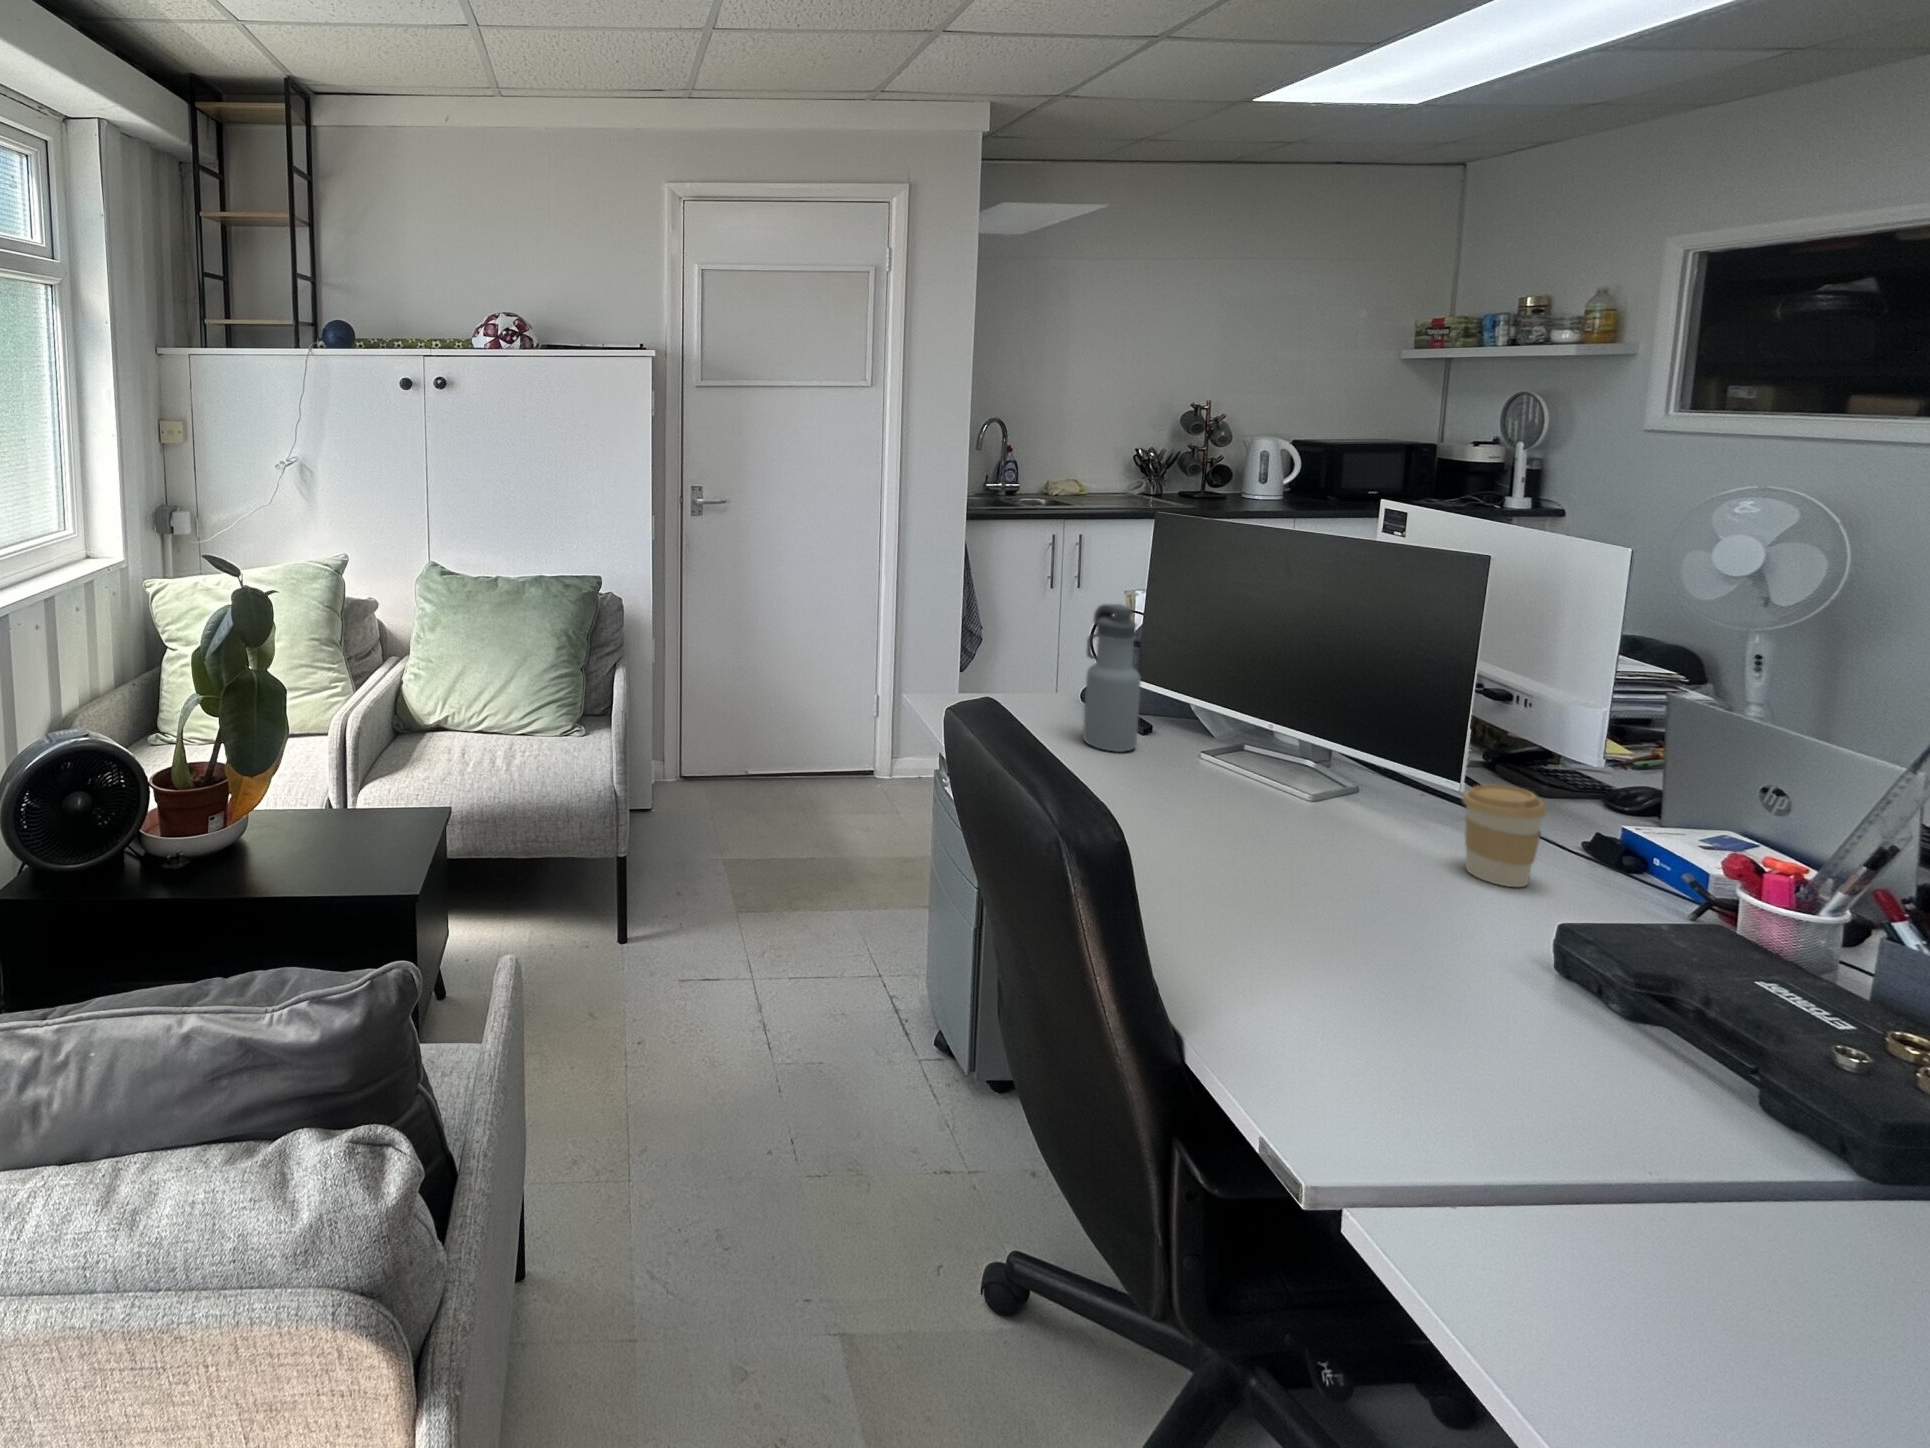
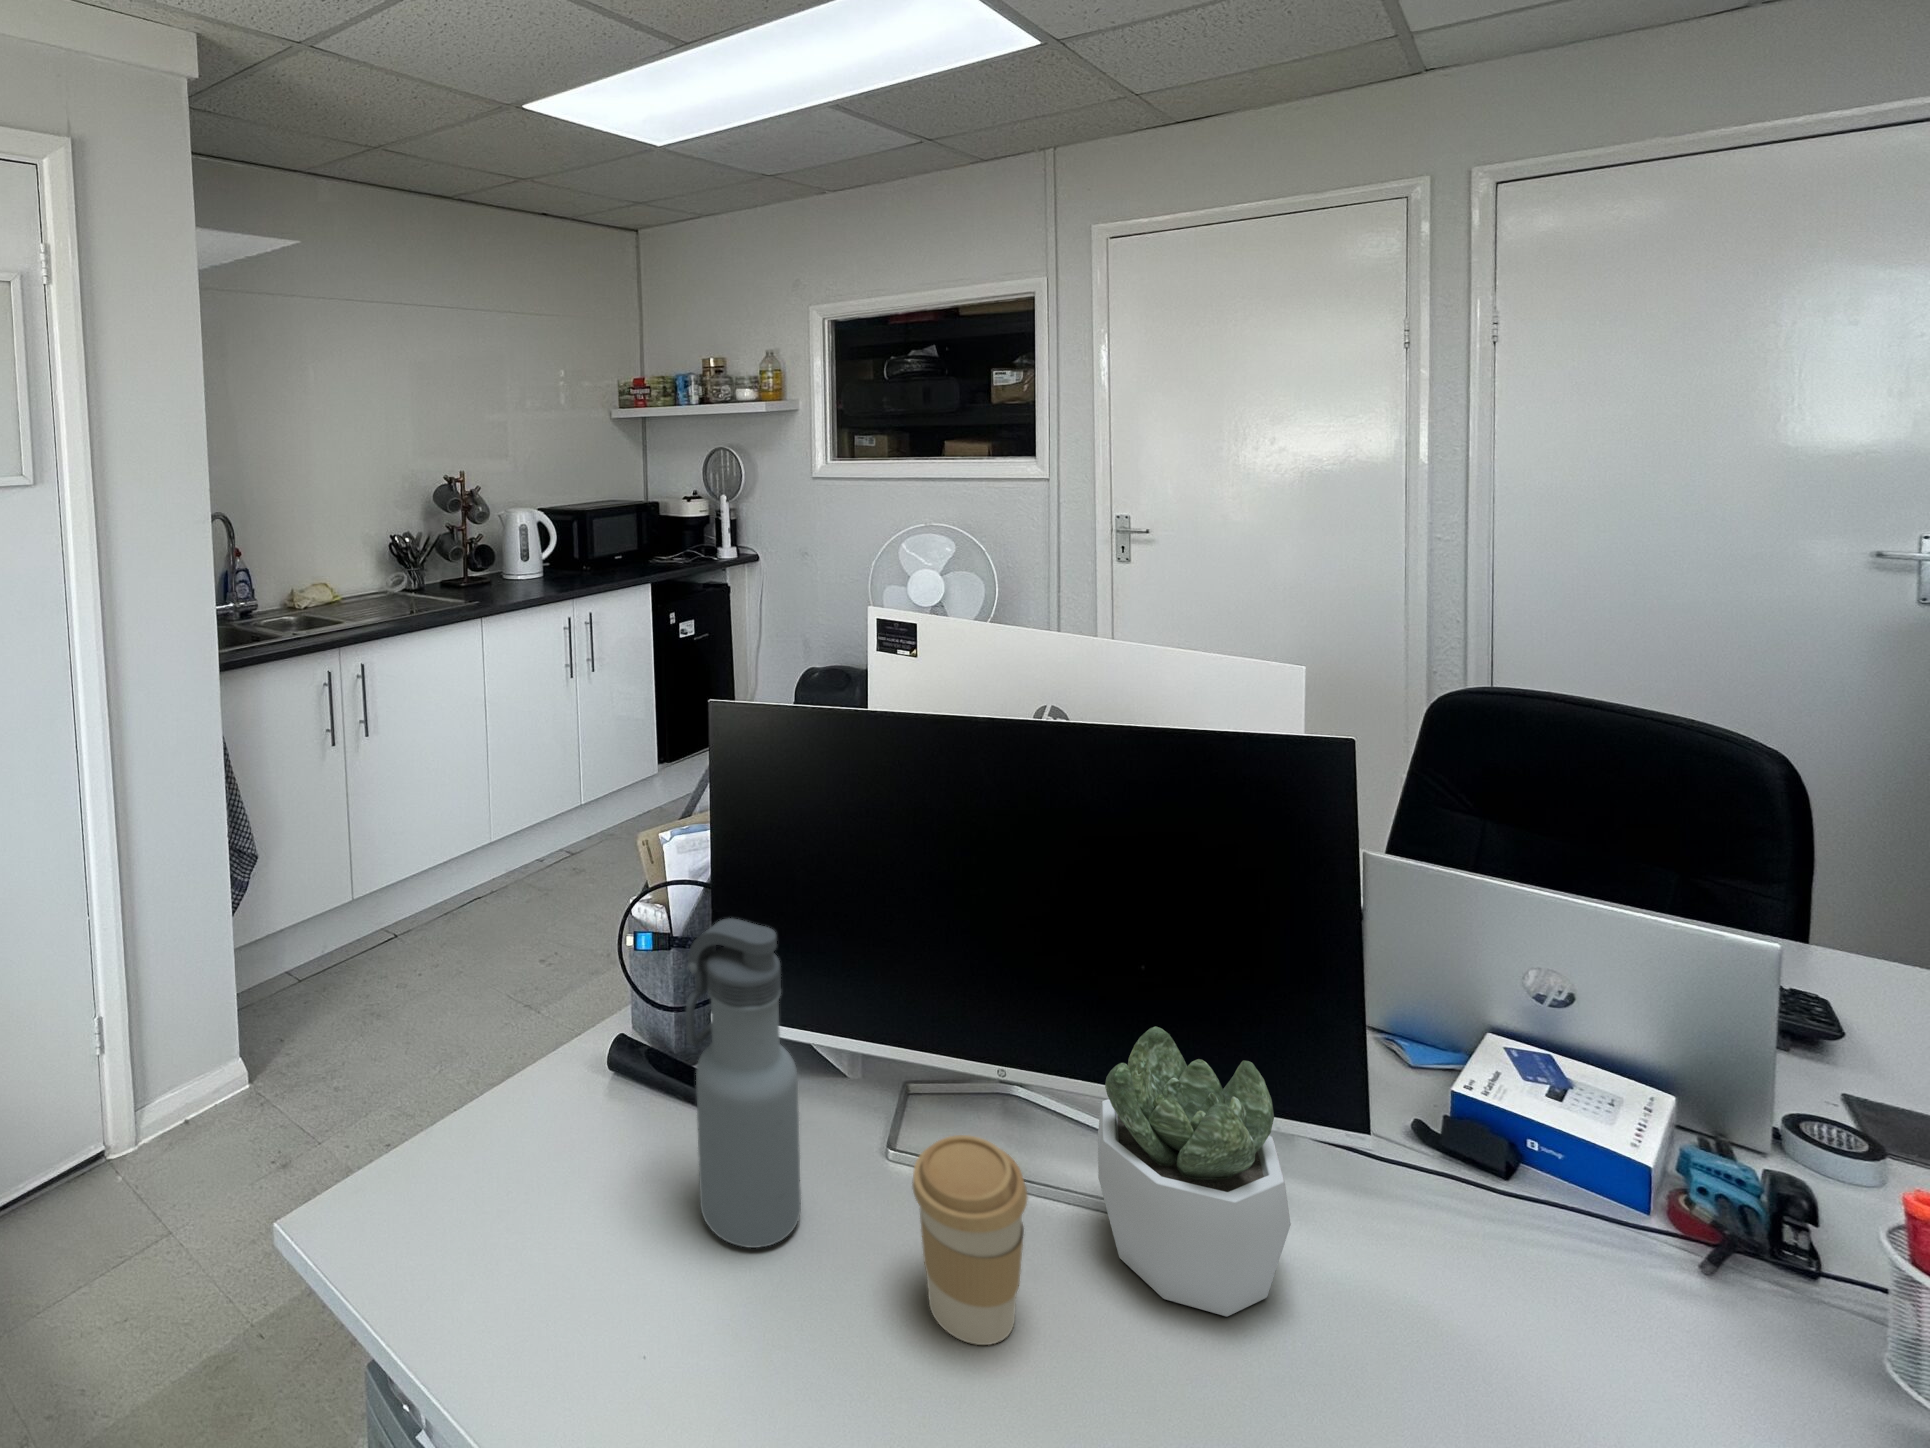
succulent plant: none [1277,702,1389,831] -> present [1098,1026,1291,1317]
coffee cup: present [1463,785,1547,887] -> present [912,1135,1028,1345]

